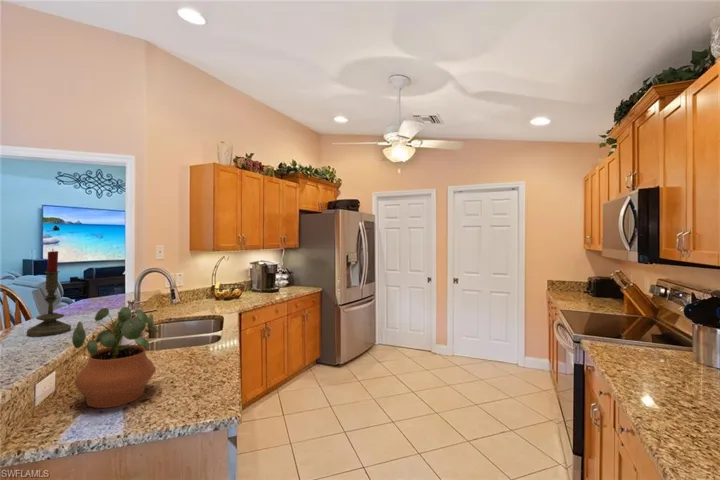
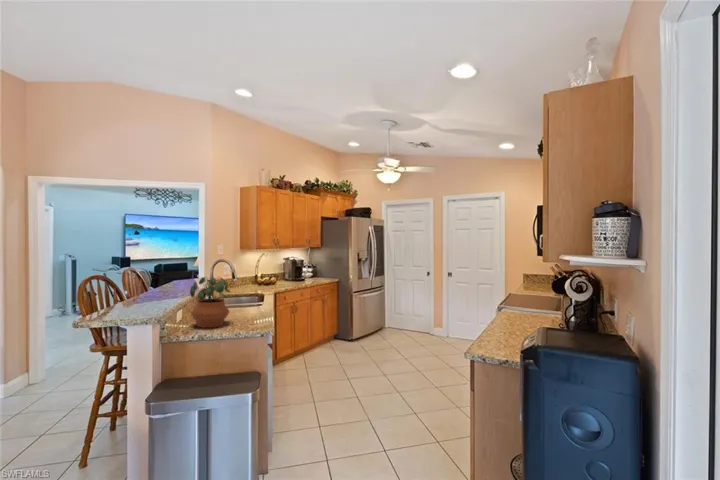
candle: present [27,249,71,337] -> none [158,246,179,296]

